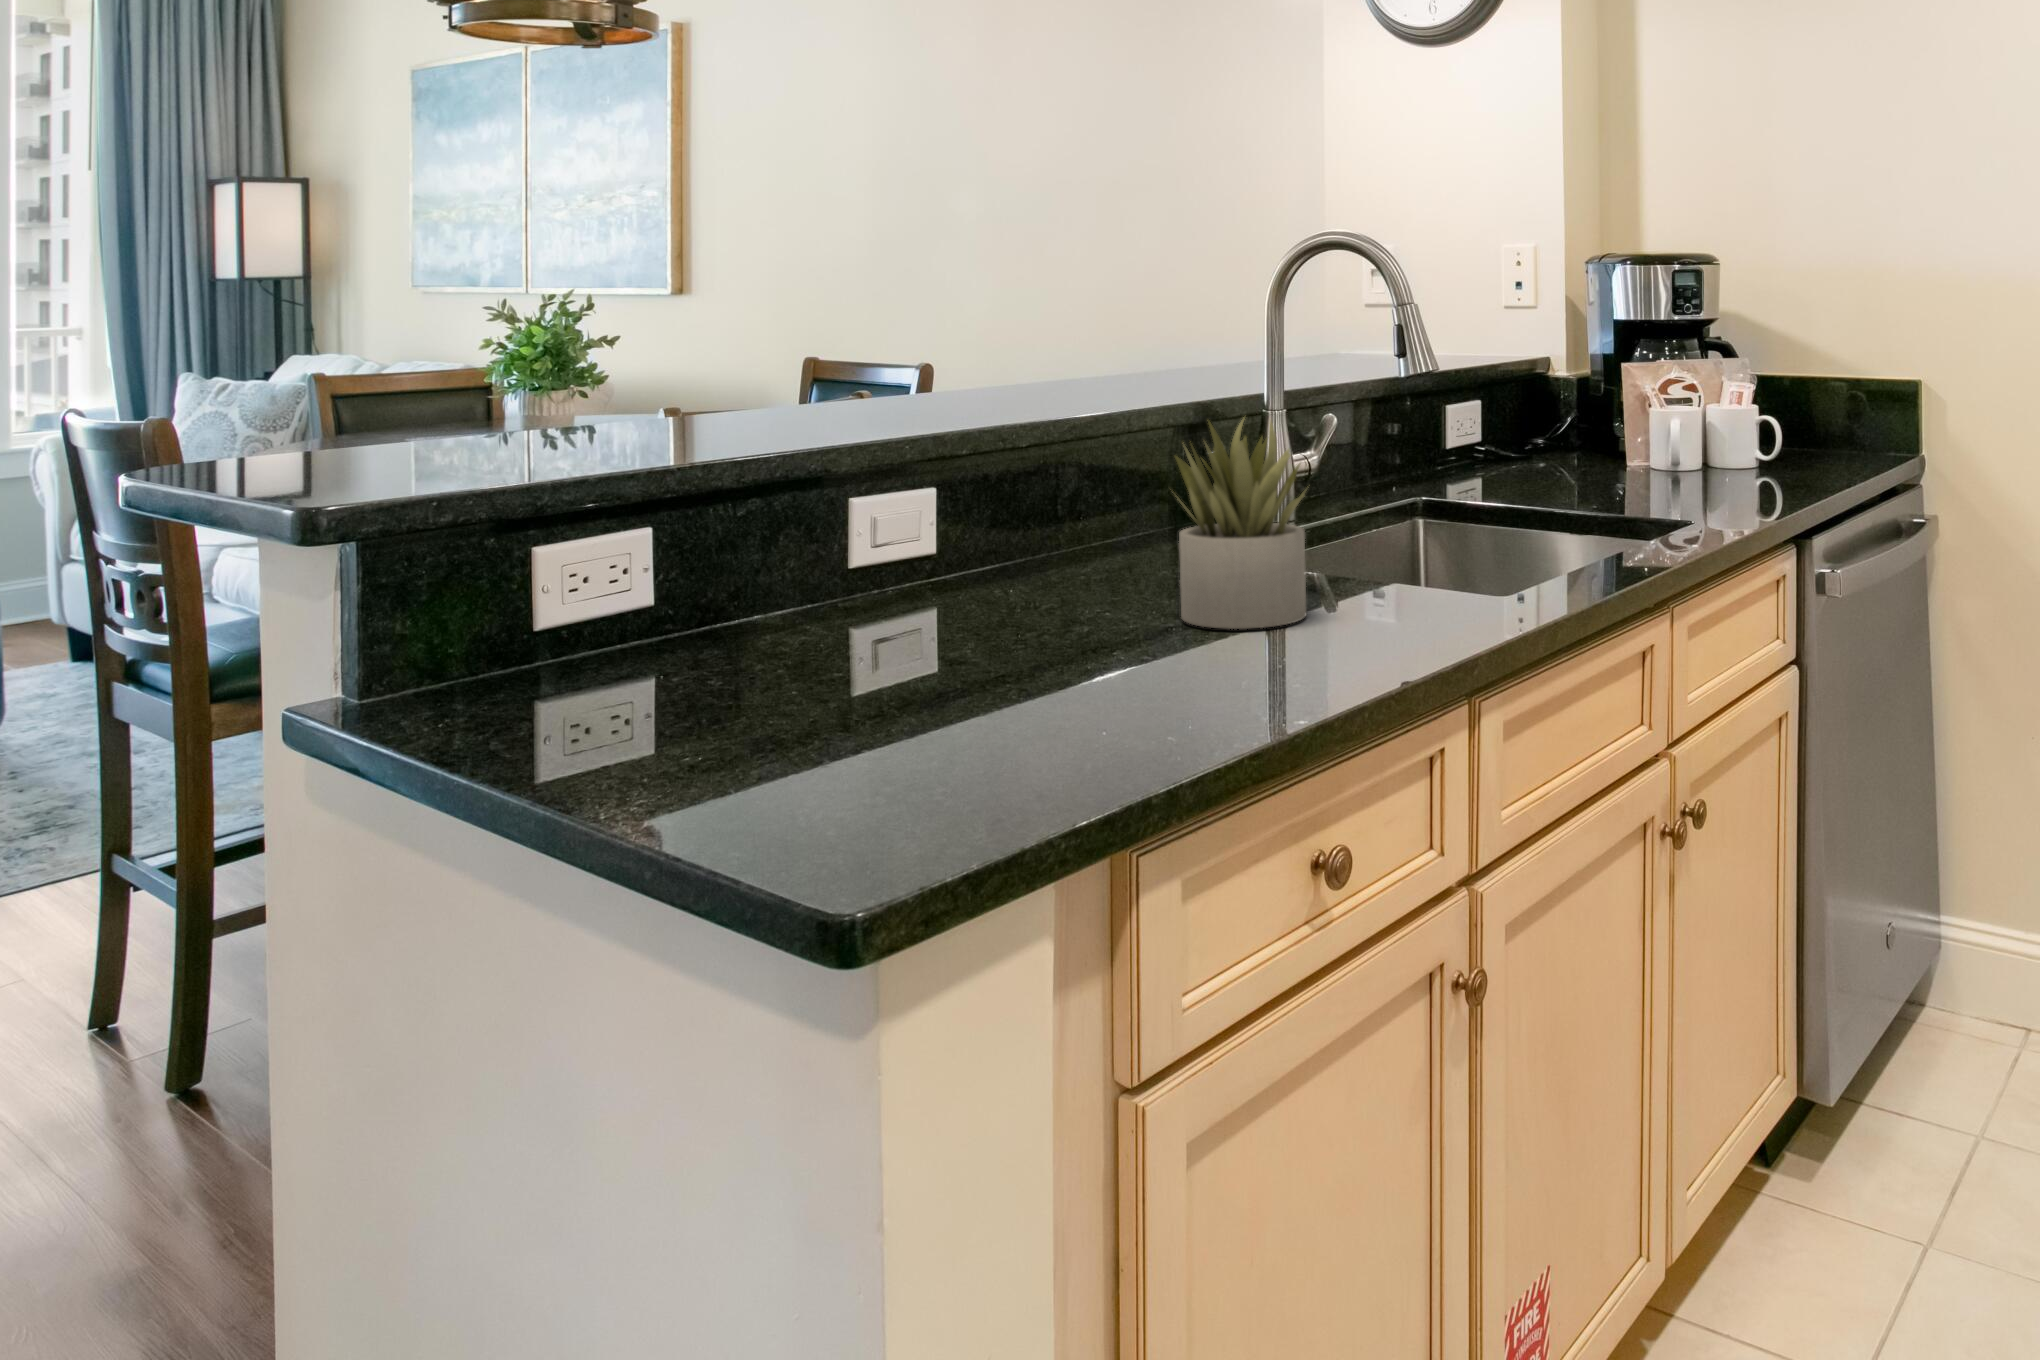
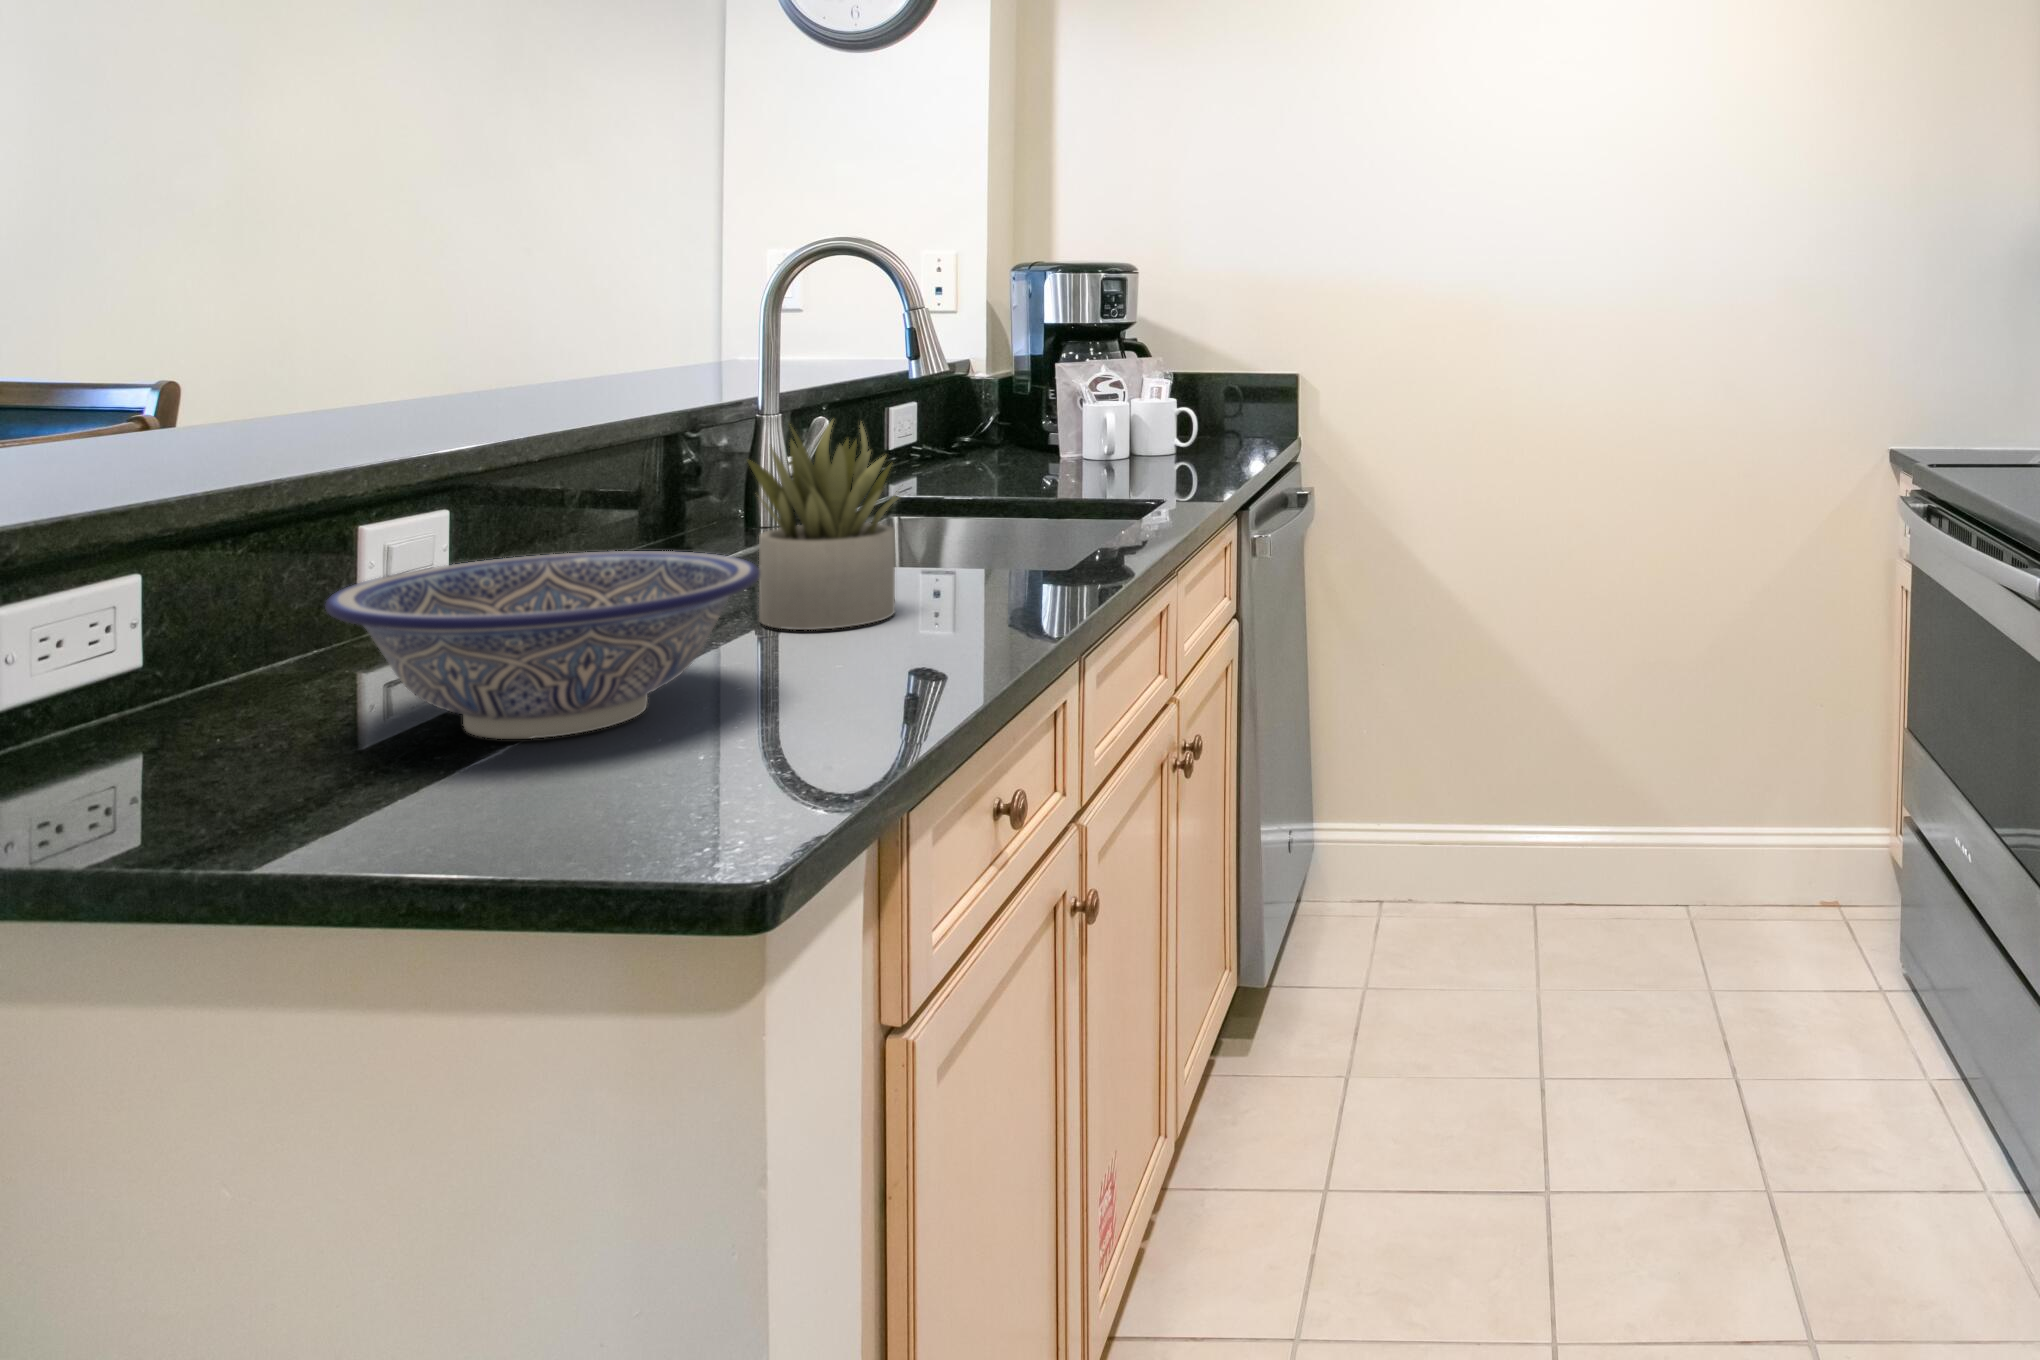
decorative bowl: none [772,537,1111,701] -> present [325,551,760,739]

